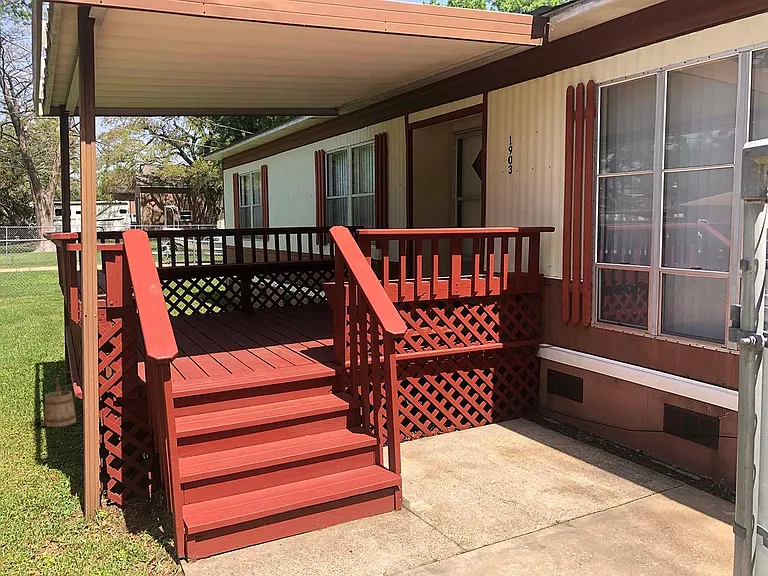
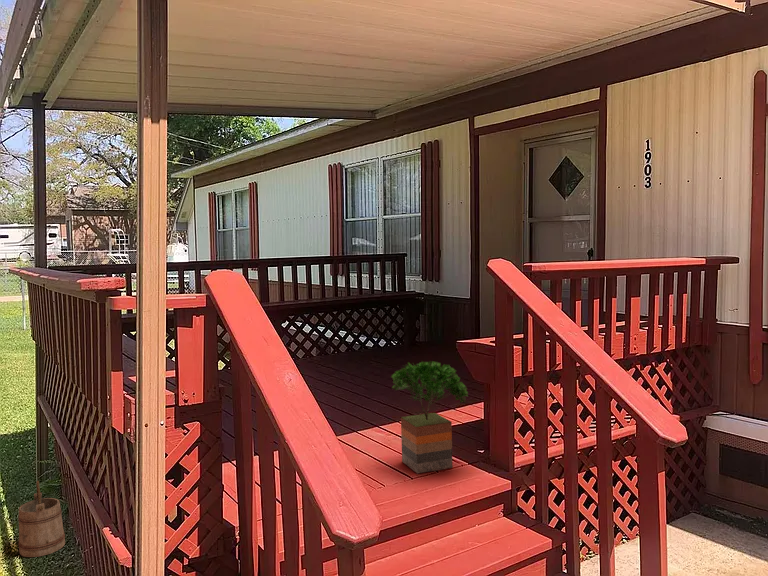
potted tree: none [265,294,314,366] -> present [392,361,467,473]

